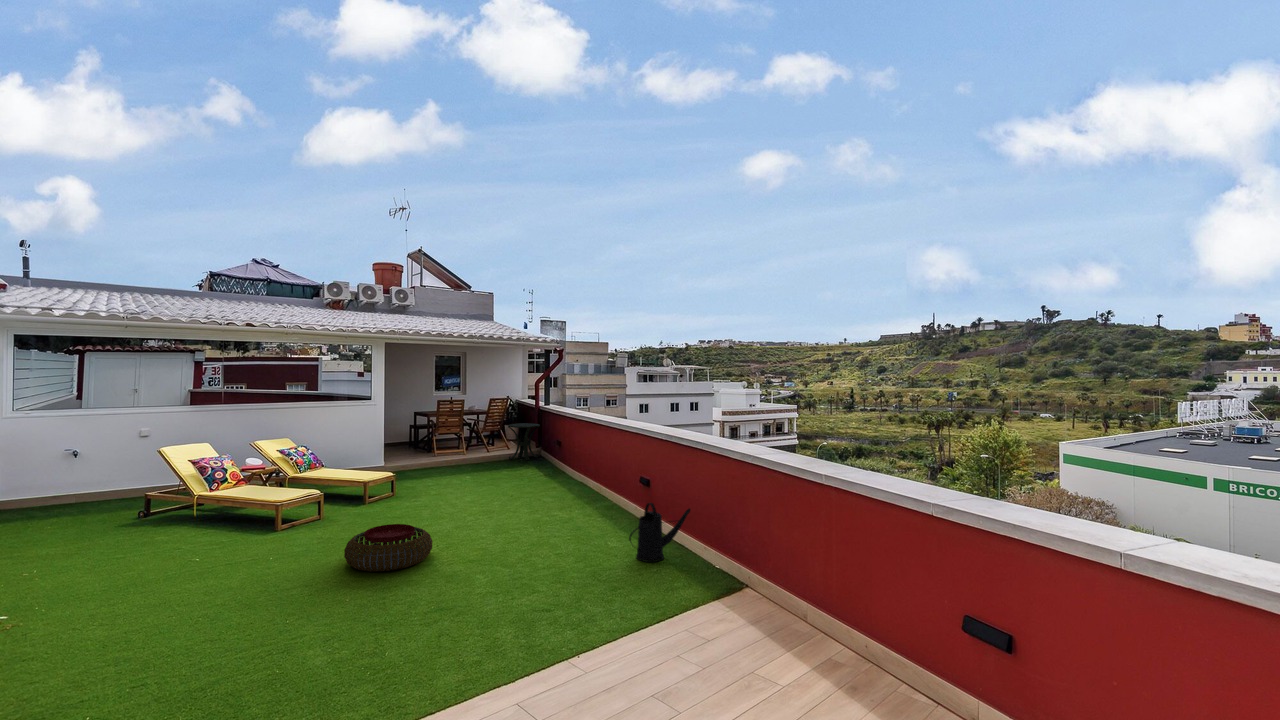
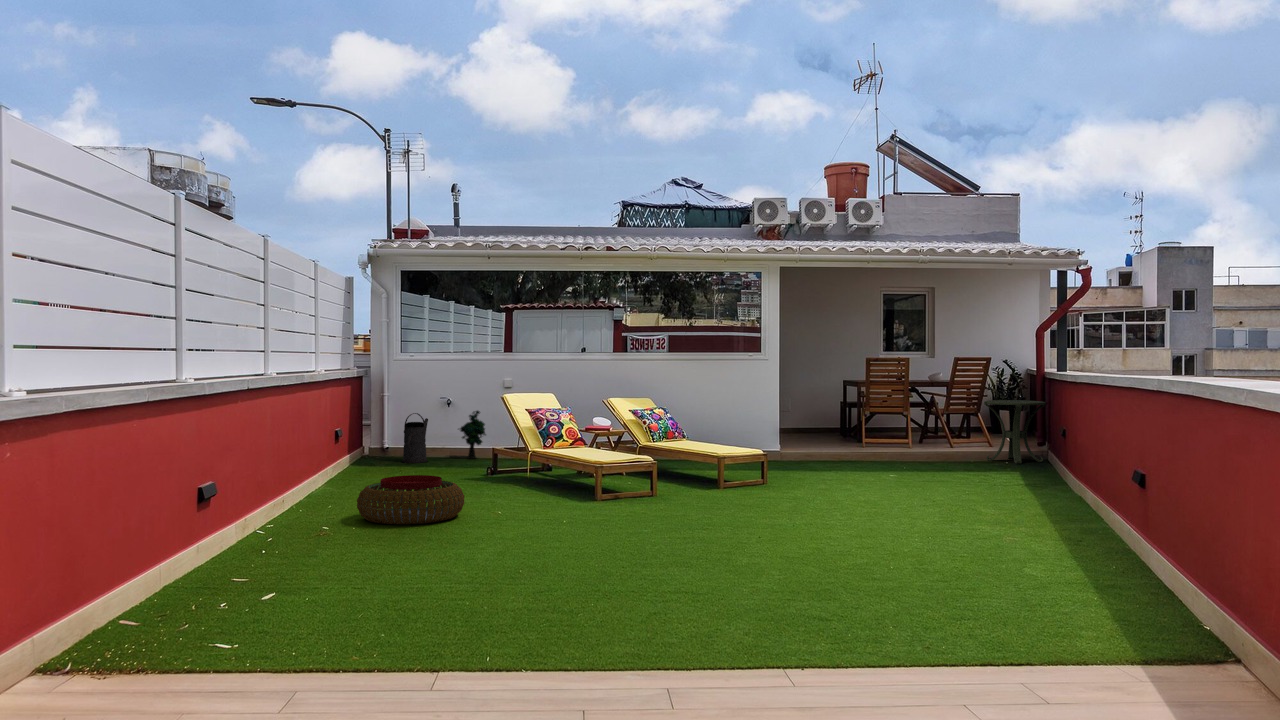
decorative plant: none [89,458,123,502] -> present [460,411,486,459]
watering can: present [629,503,690,562] -> present [402,413,428,463]
pouf: present [344,524,433,572] -> present [357,475,464,524]

